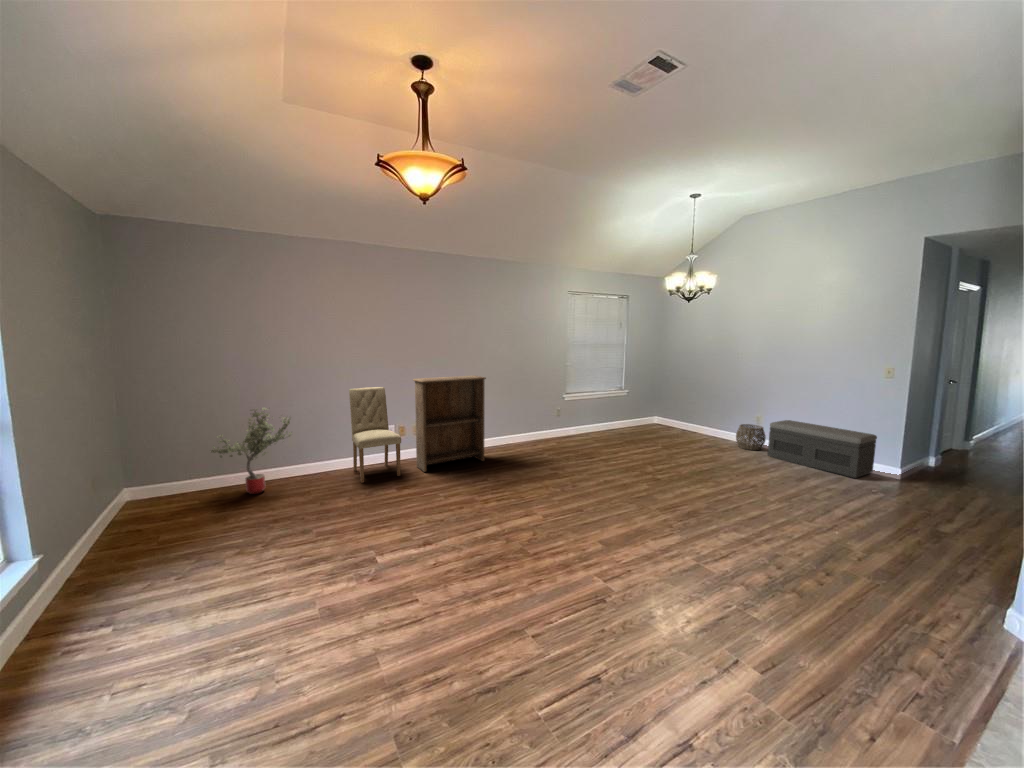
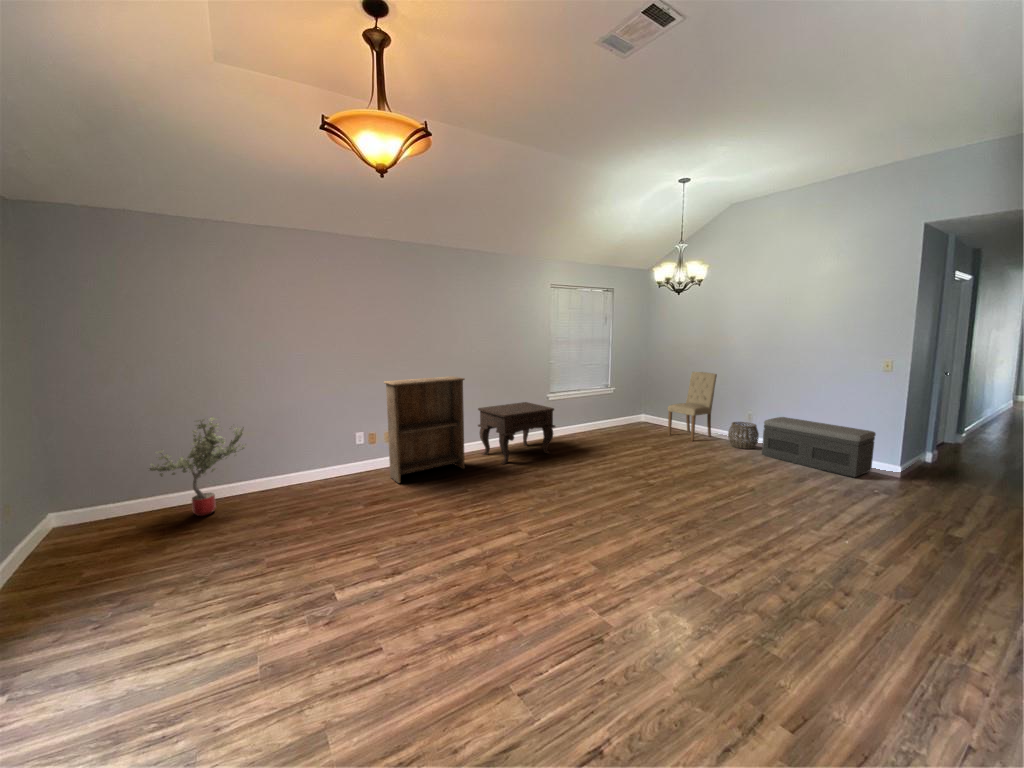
dining chair: present [349,387,401,483] -> present [668,372,717,441]
side table: none [497,401,570,458] -> present [478,402,555,464]

